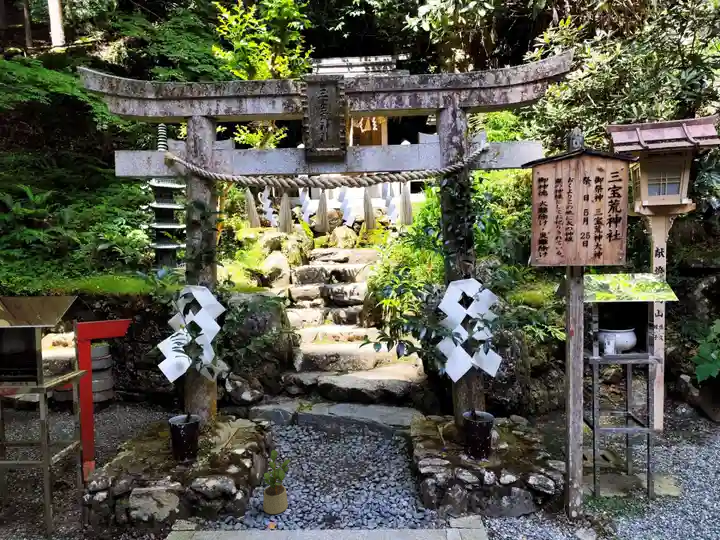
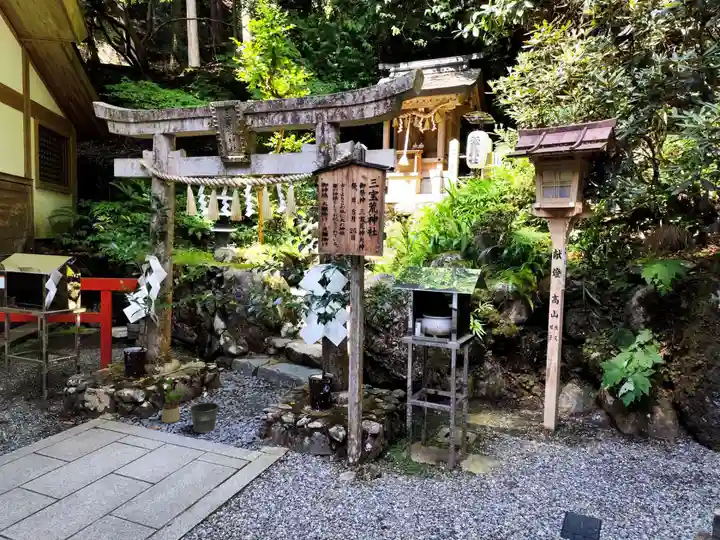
bucket: none [316,473,356,519] -> present [188,403,218,433]

